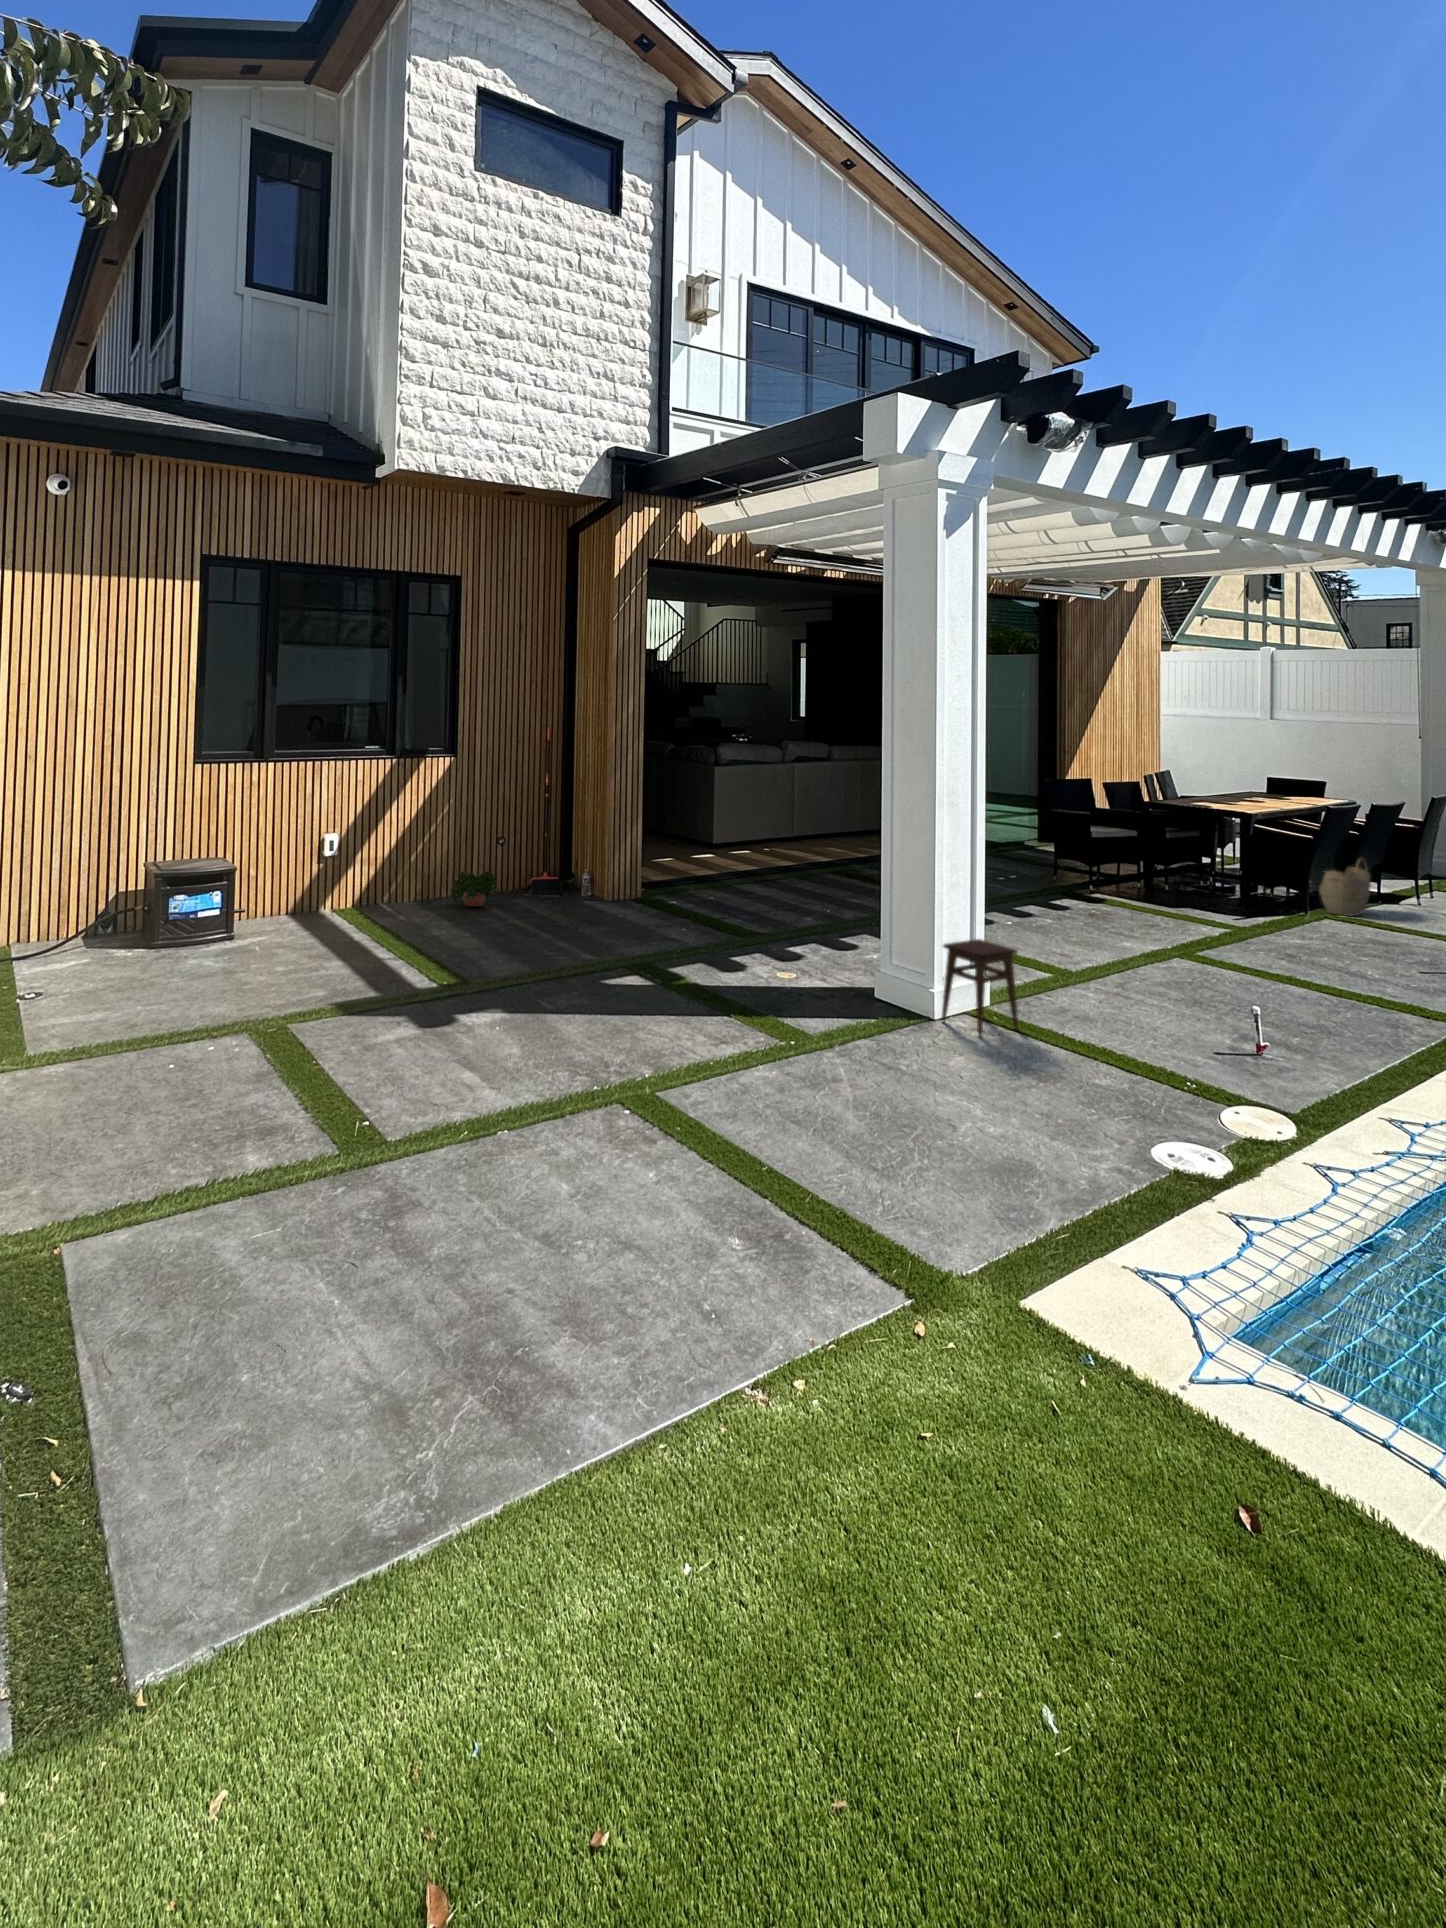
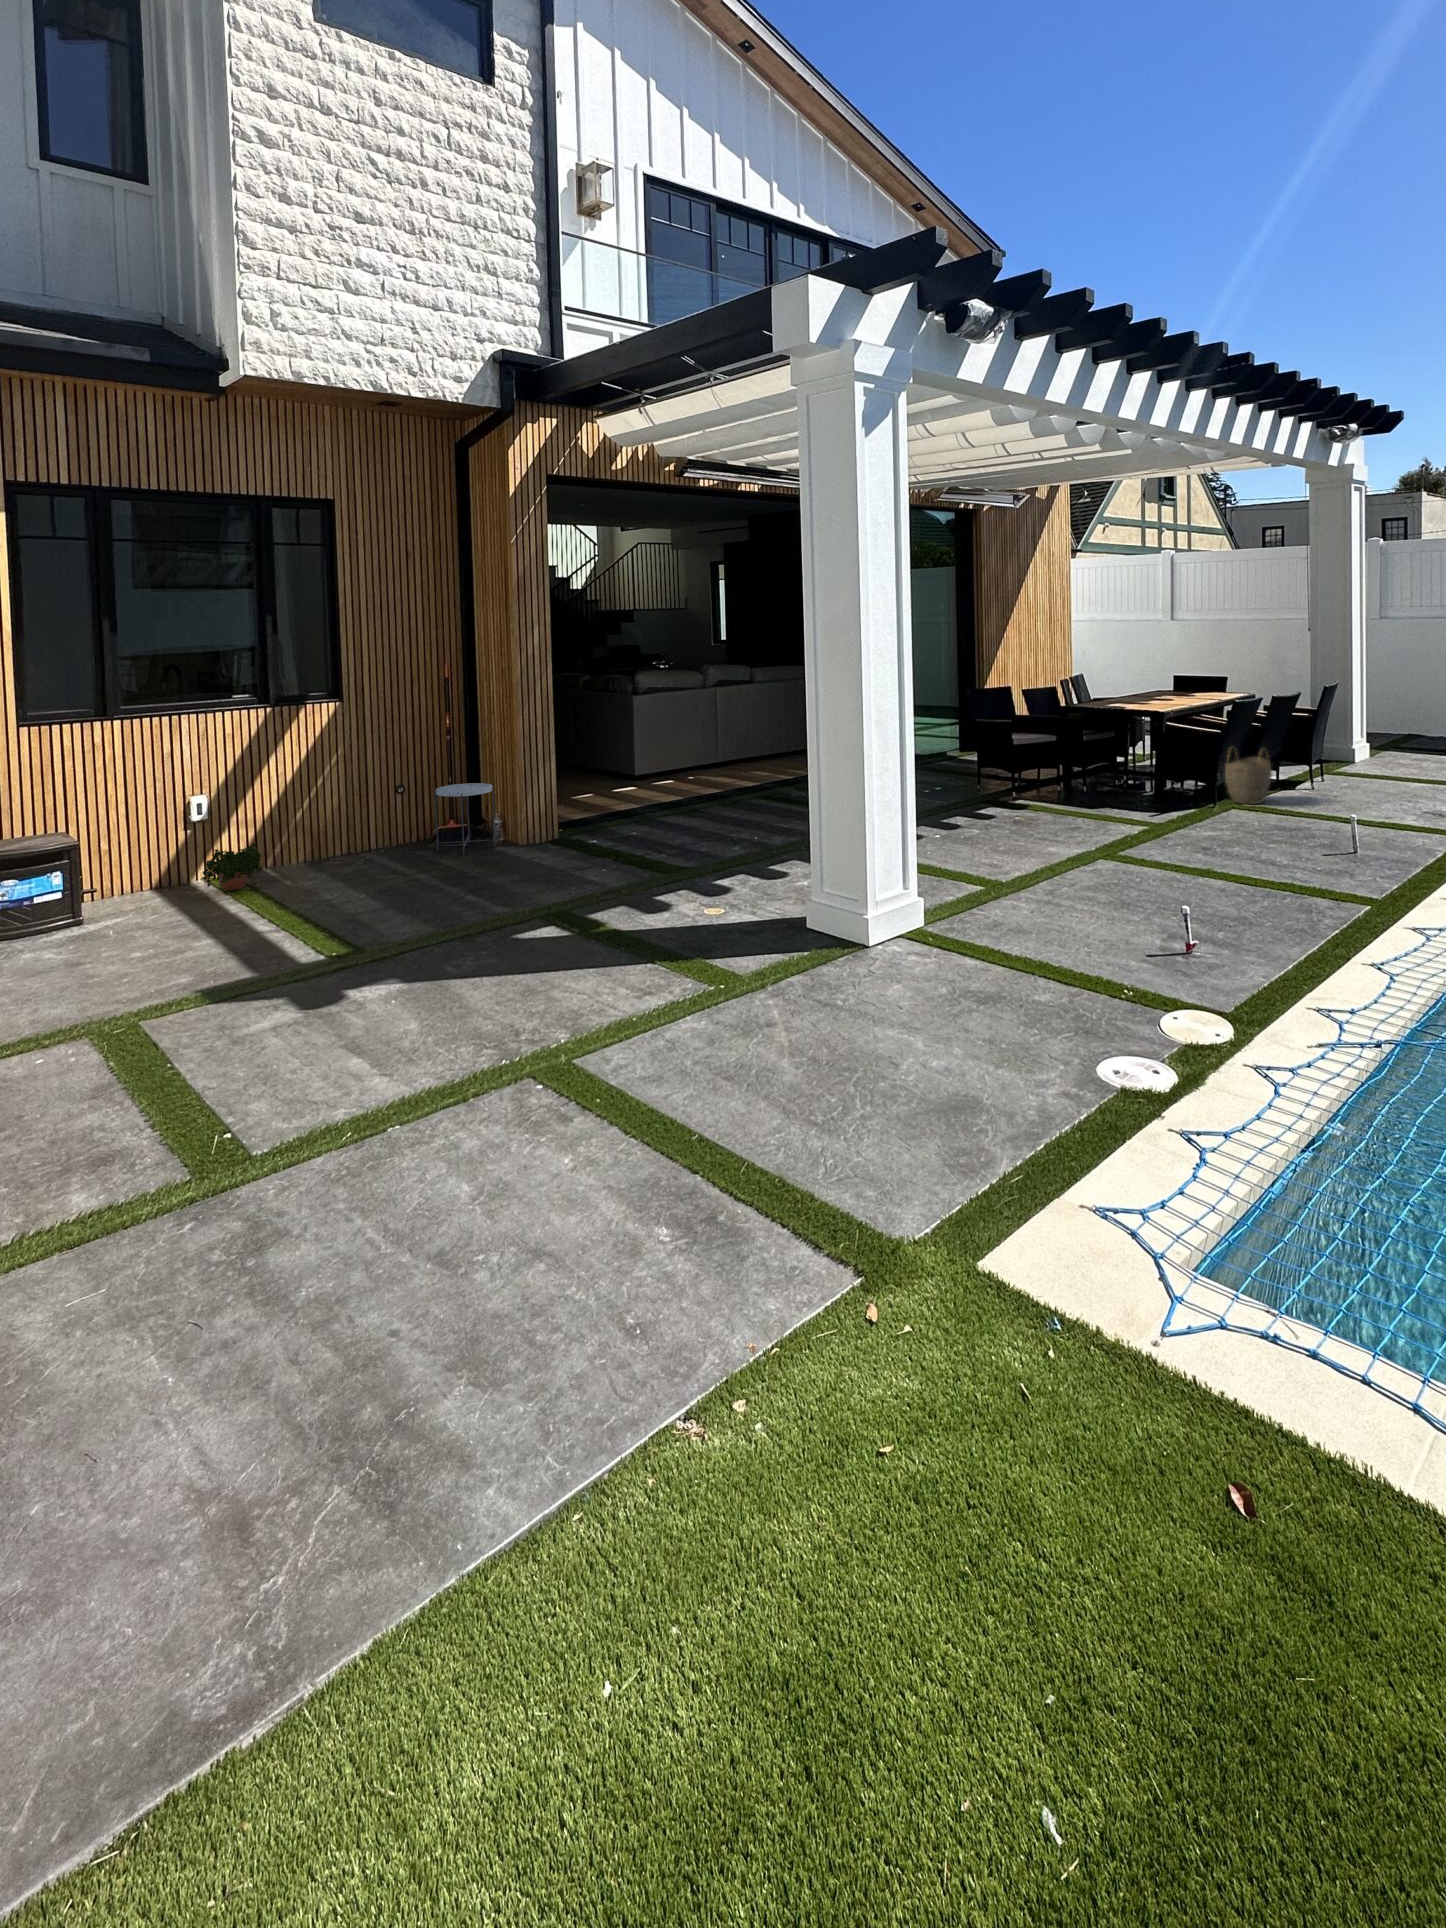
side table: none [531,840,585,906] -> present [435,783,496,855]
potted plant: present [450,869,497,906] -> present [201,843,263,890]
stool: present [941,939,1018,1036] -> none [874,859,954,961]

